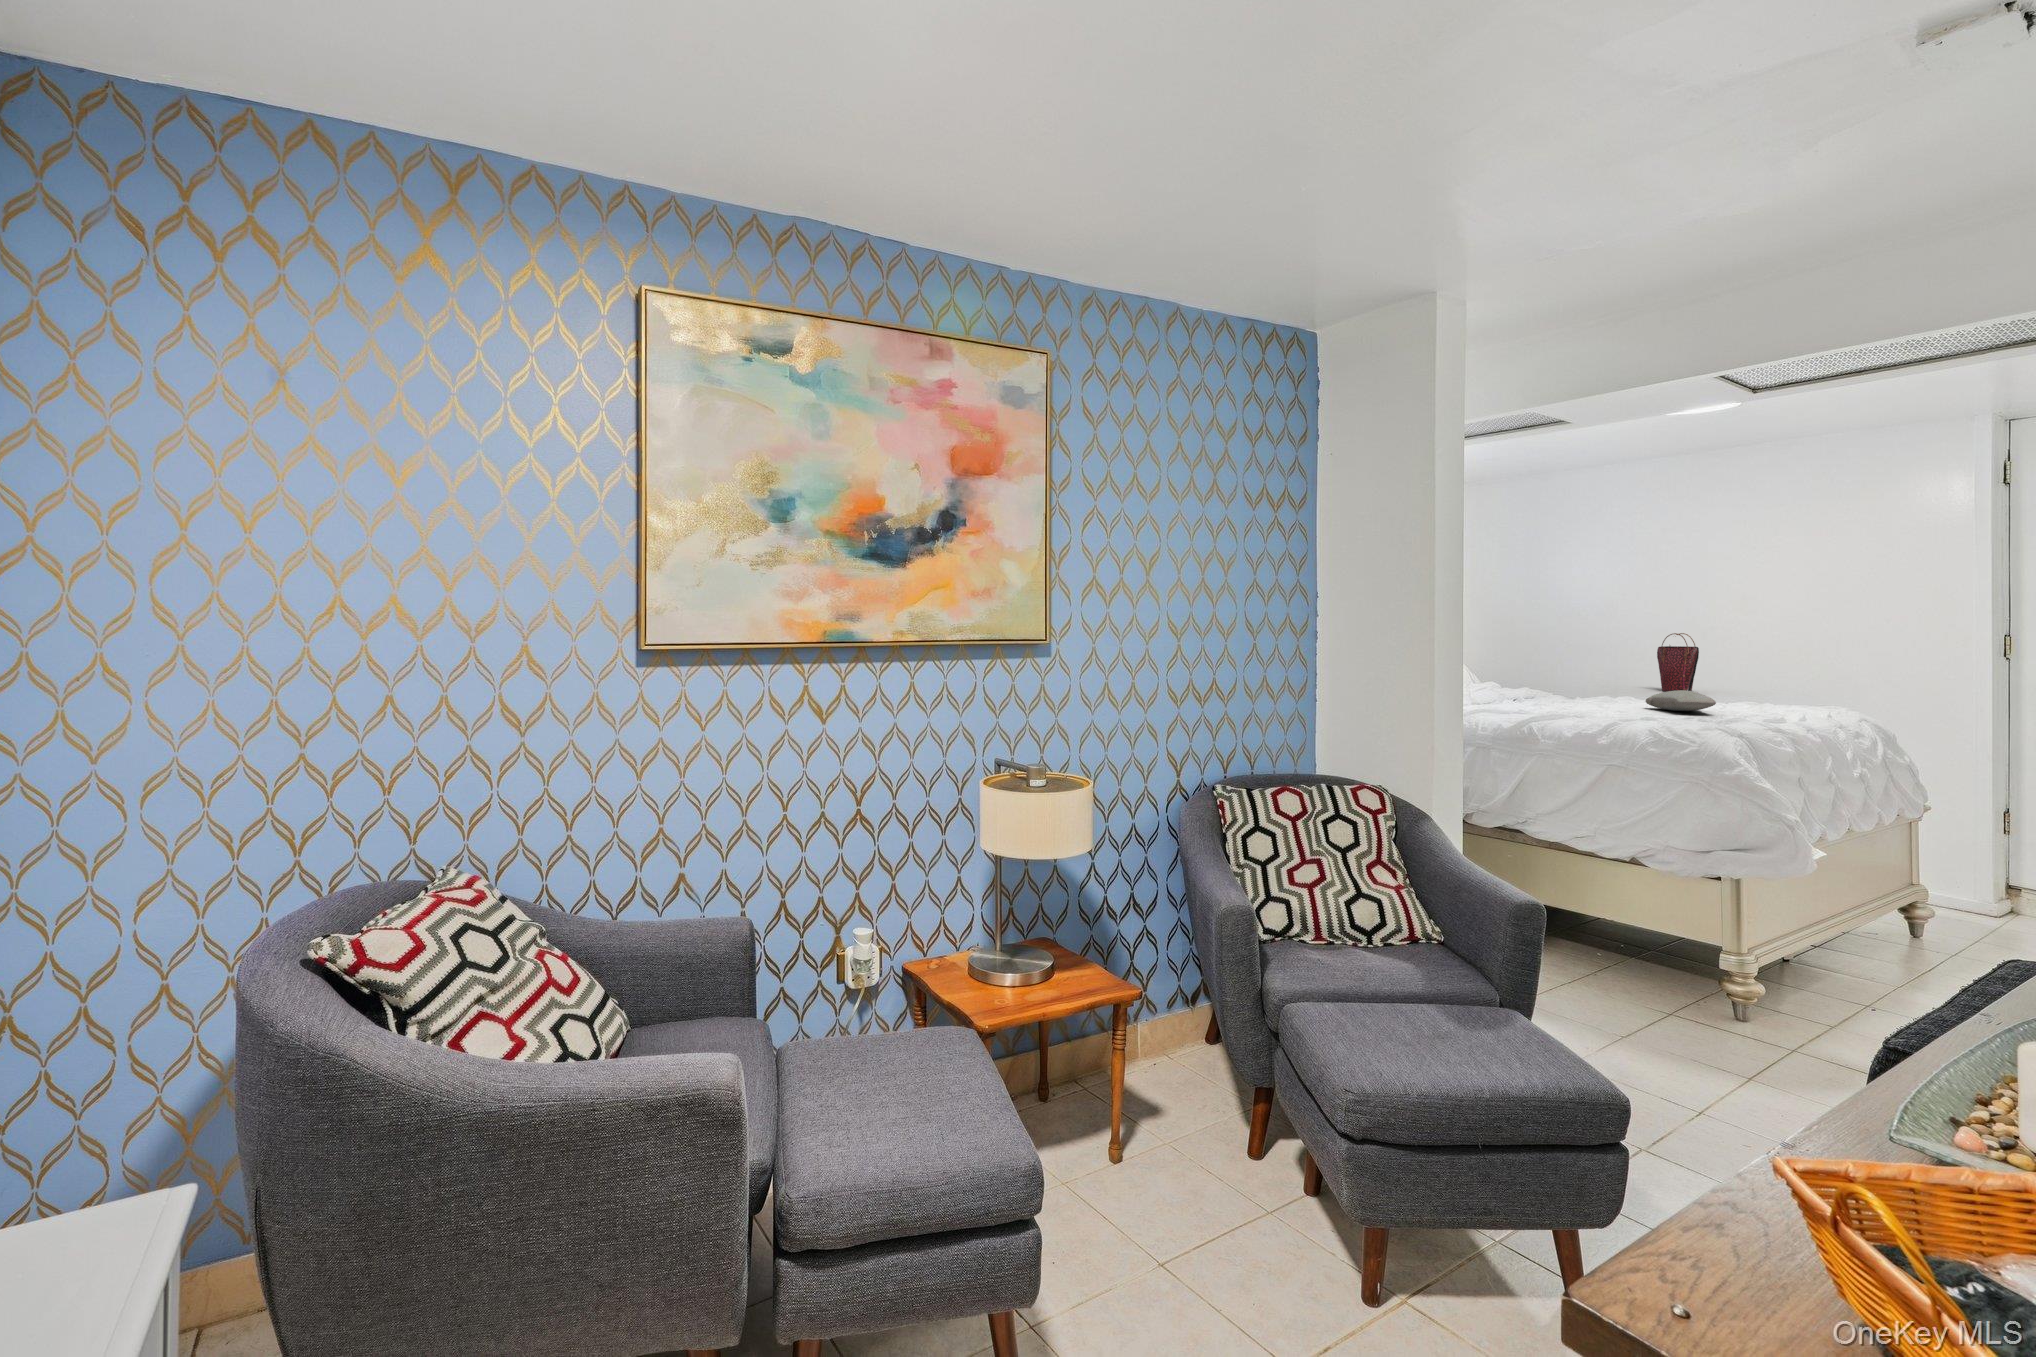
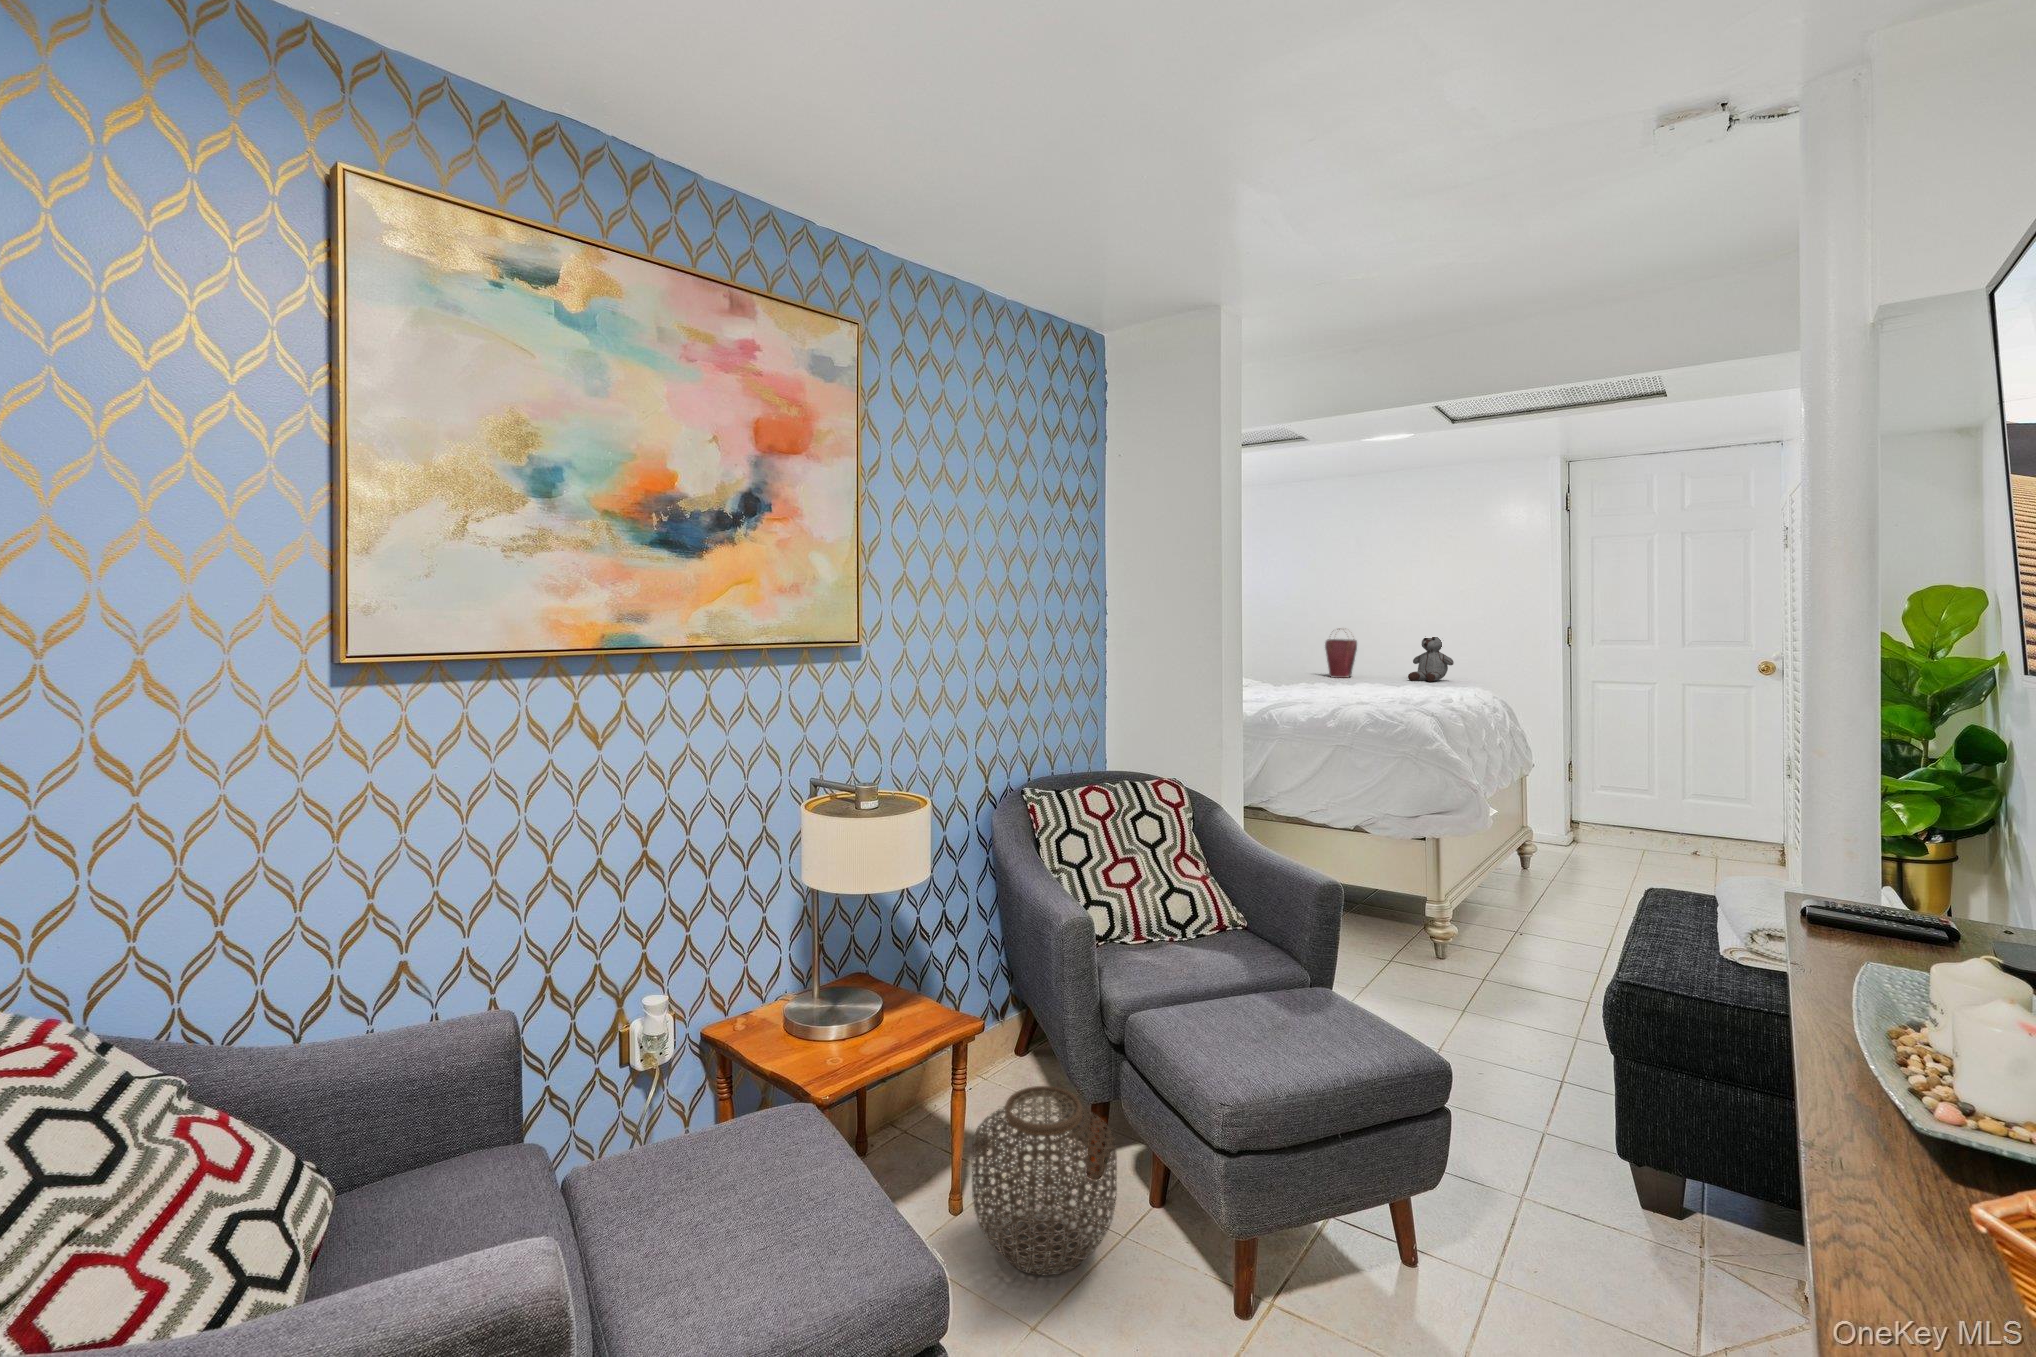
stuffed bear: none [1768,634,1833,698] -> present [1408,636,1454,682]
pillow: present [1646,690,1716,711] -> none [1336,679,1393,696]
woven basket: none [1119,1051,1256,1221] -> present [972,1086,1117,1275]

